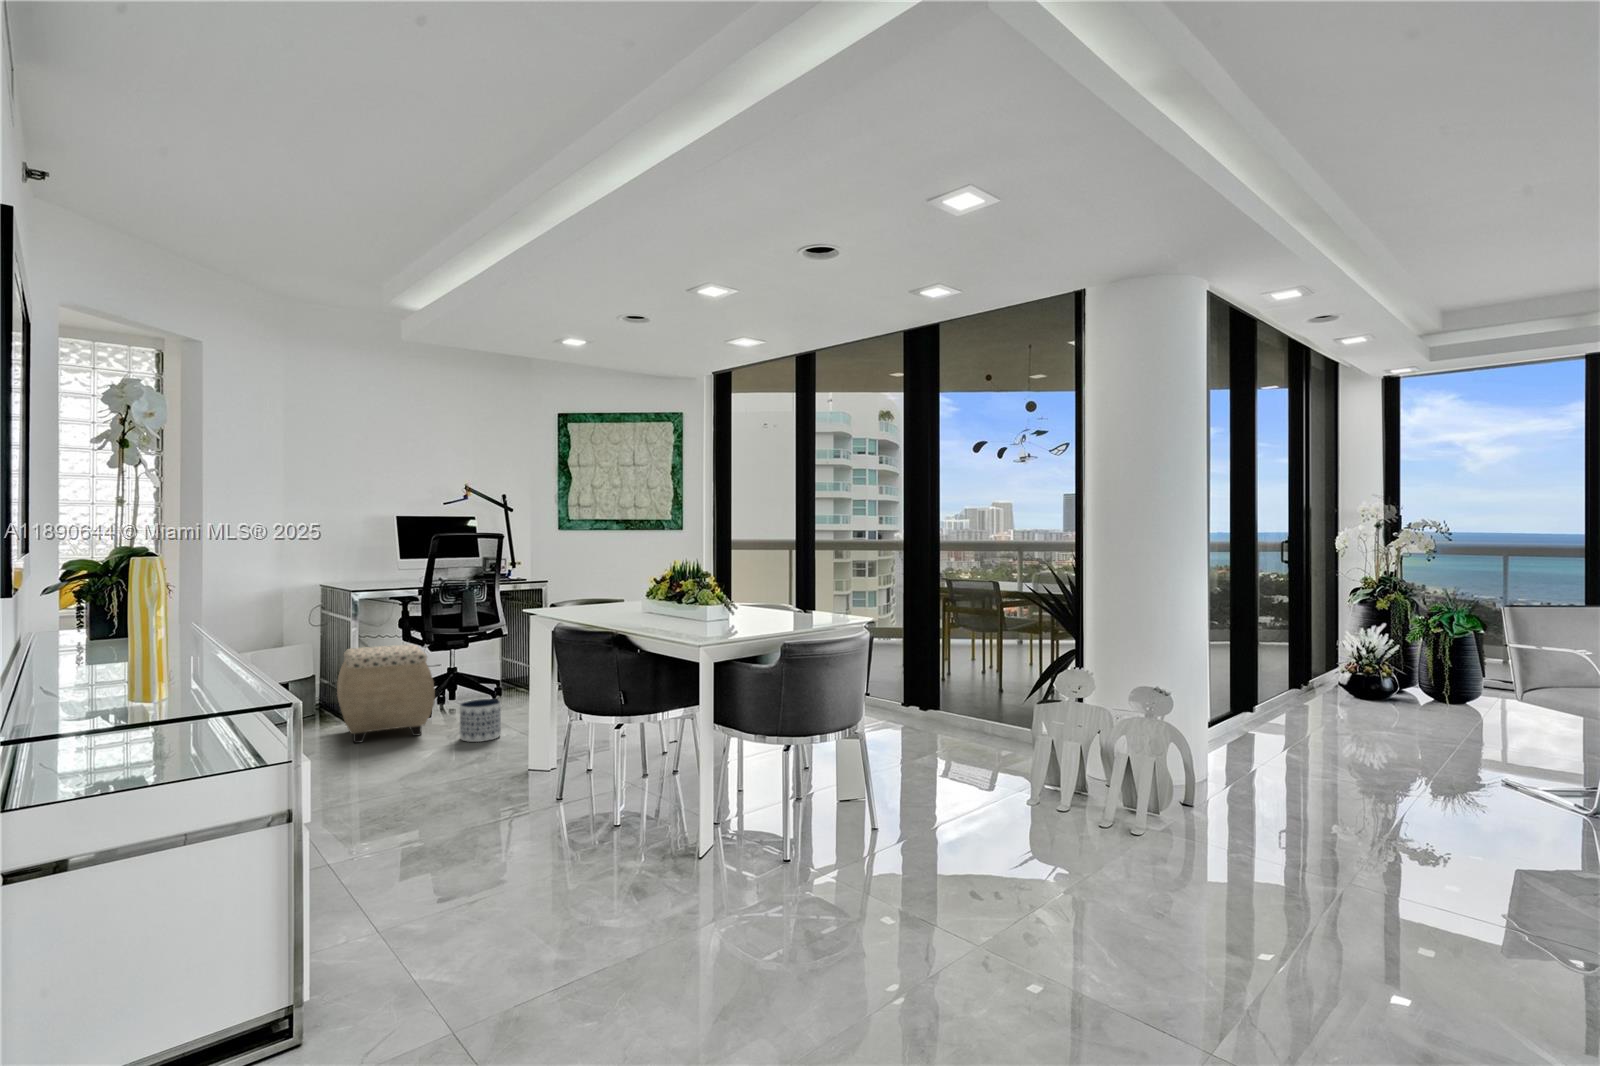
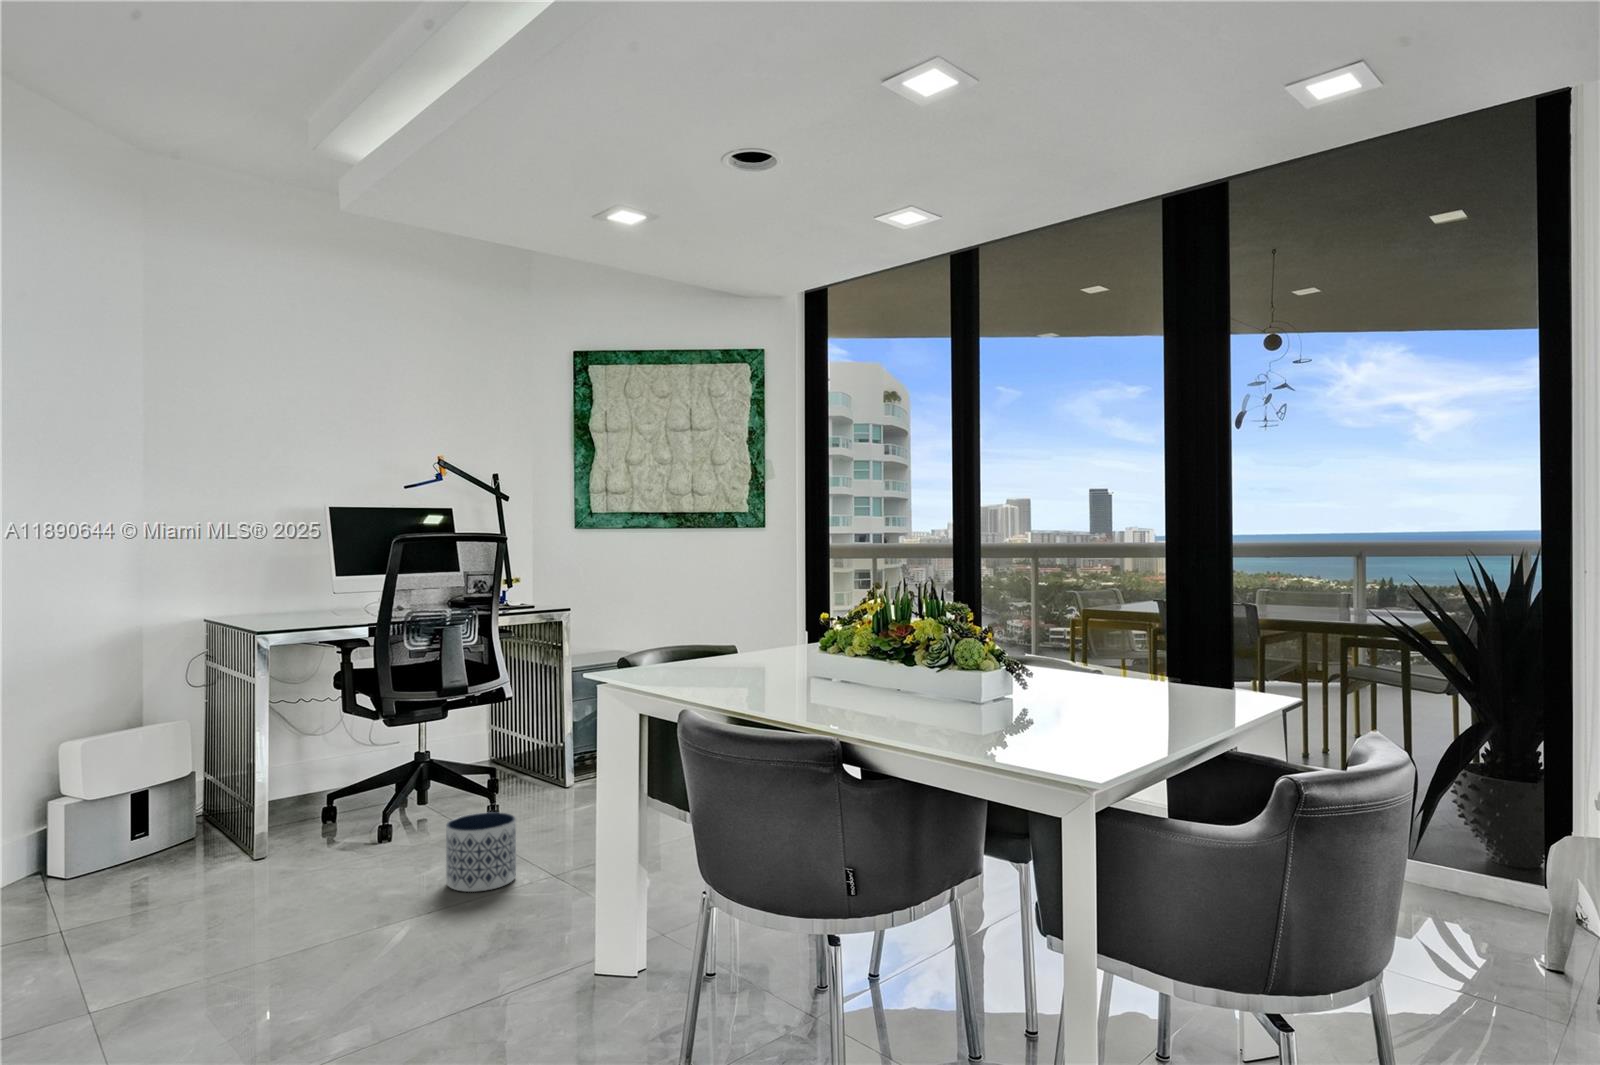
ottoman: present [337,644,435,743] -> none [233,718,402,898]

